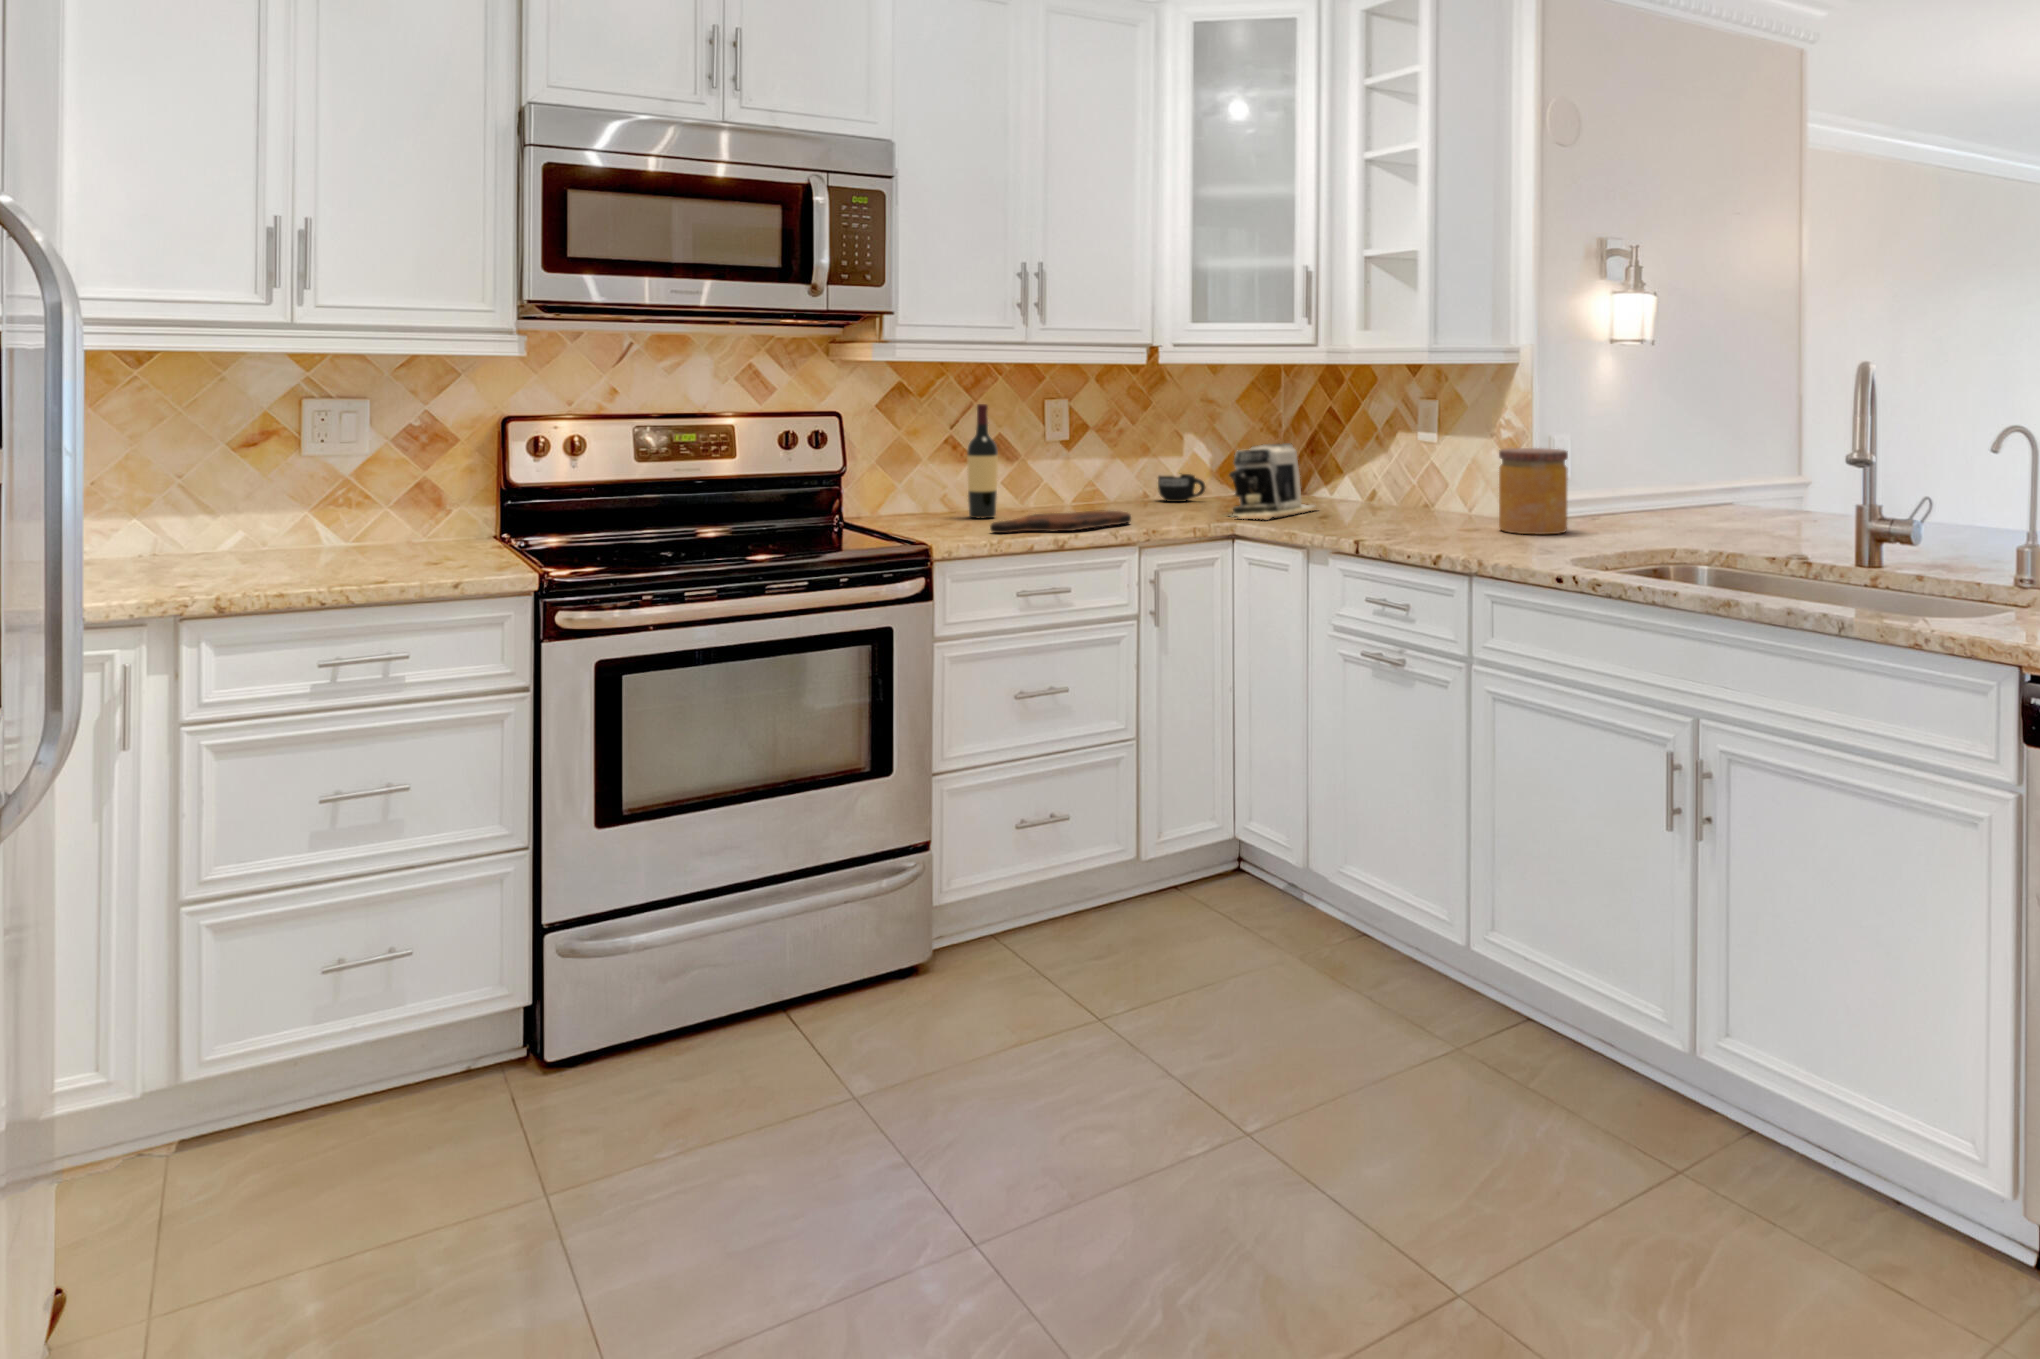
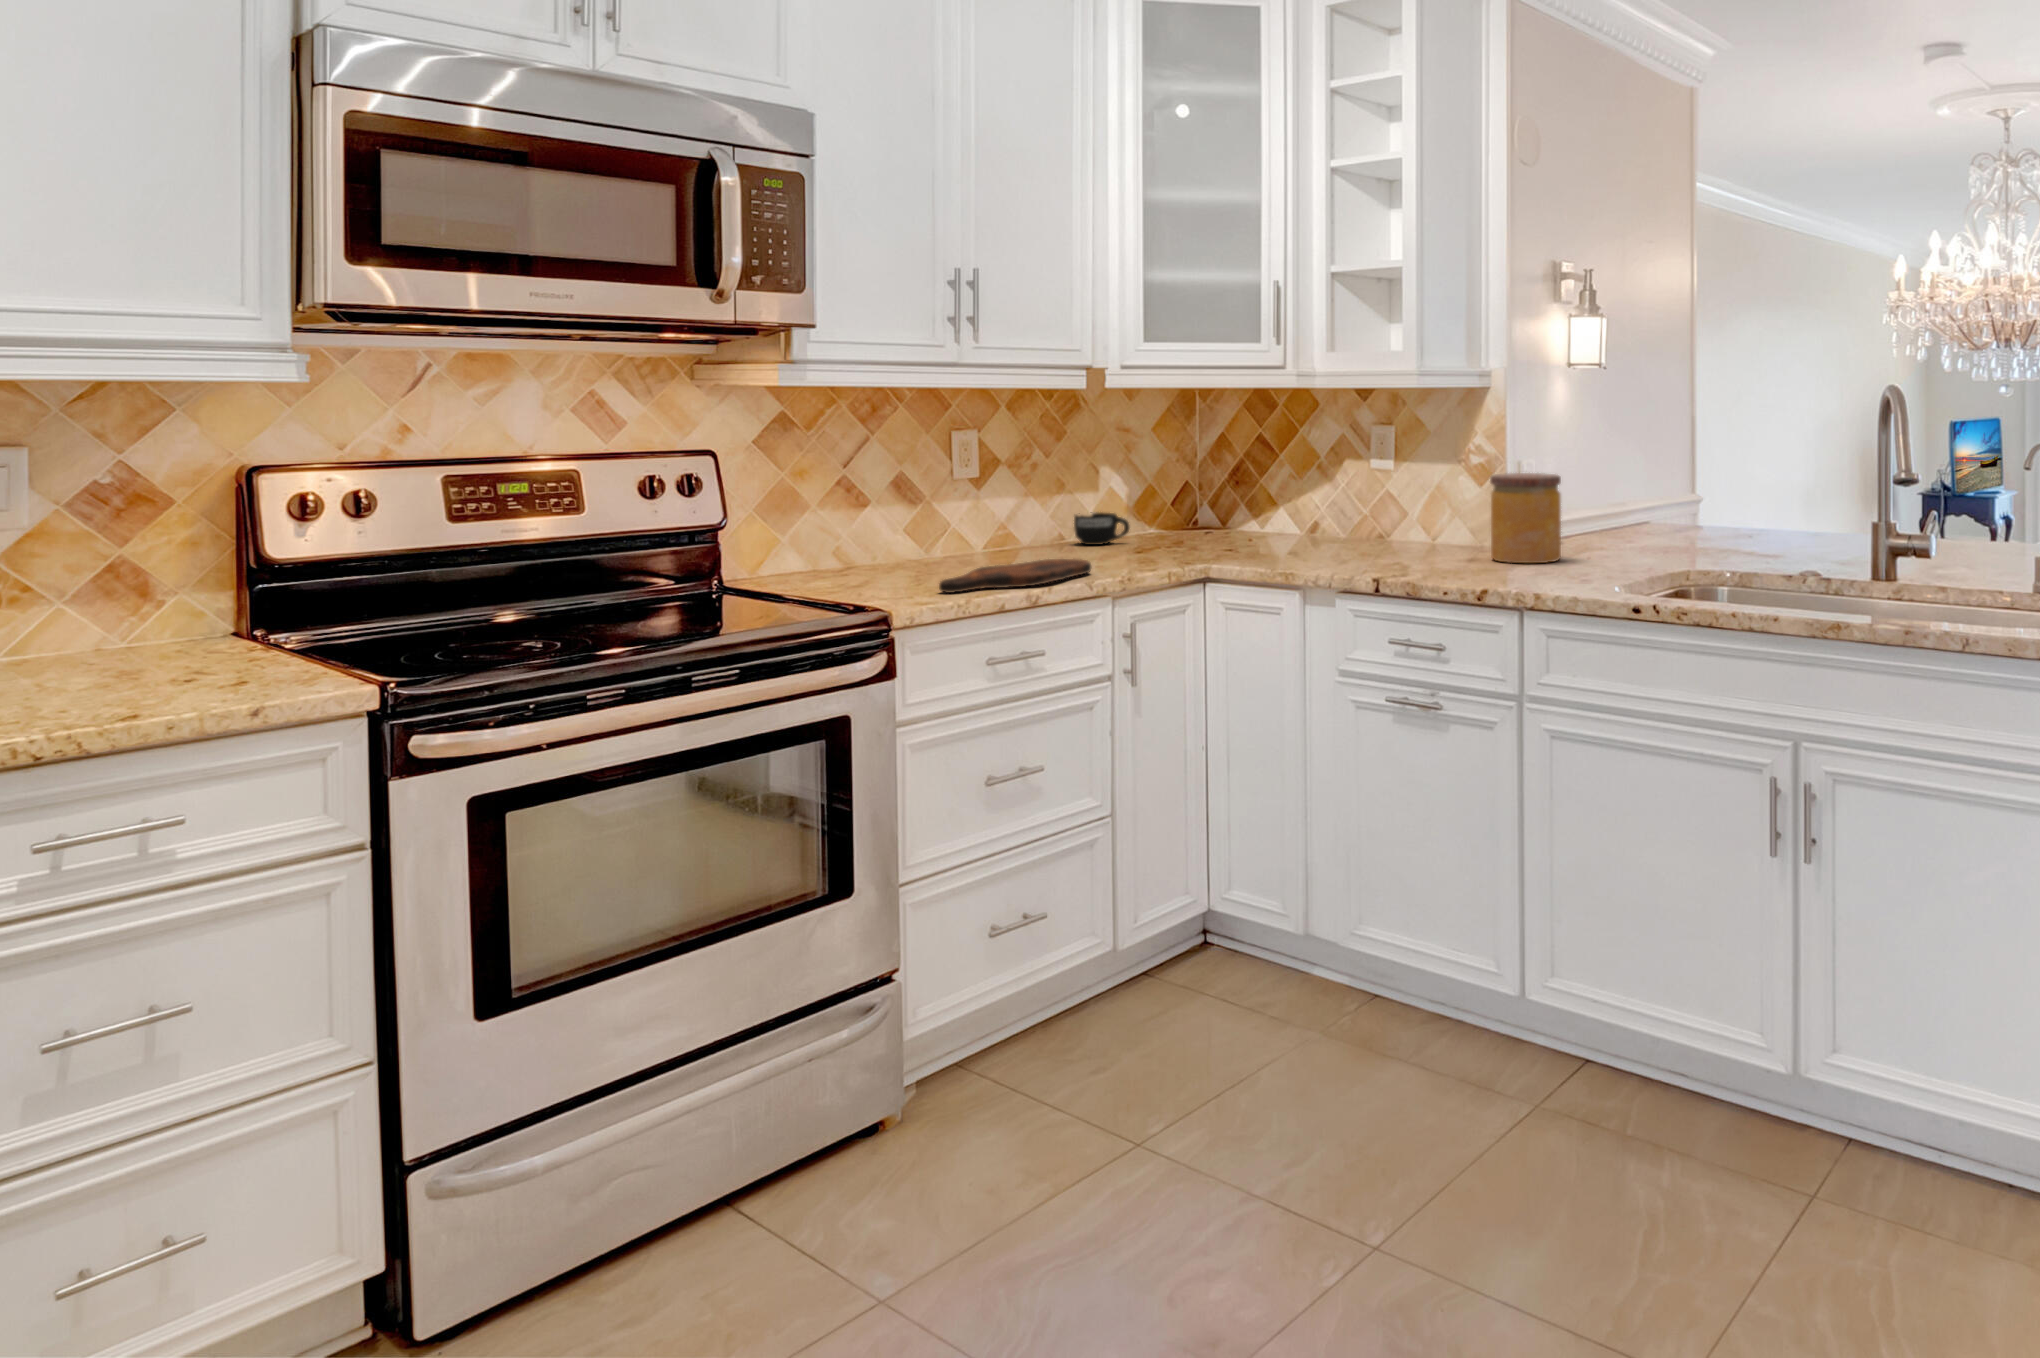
wine bottle: present [967,404,998,519] -> none [878,437,916,576]
coffee maker: present [1229,443,1317,520] -> none [1180,474,1273,562]

